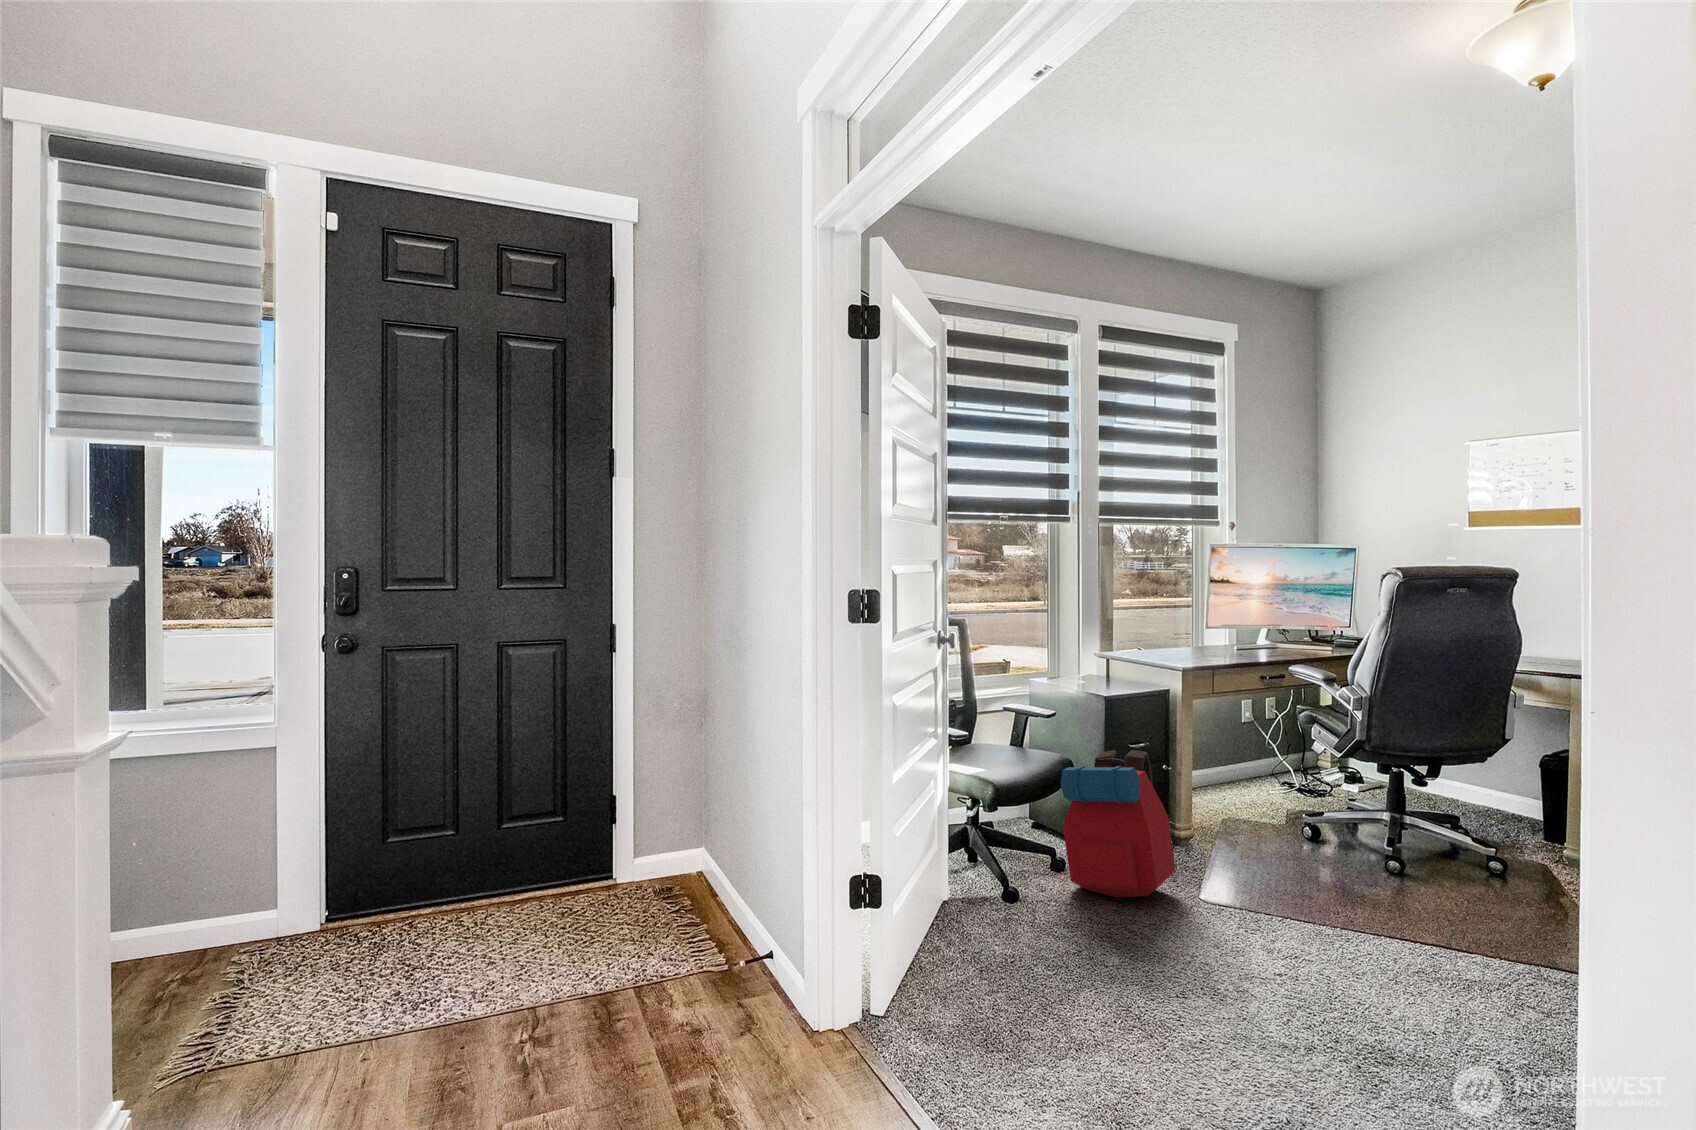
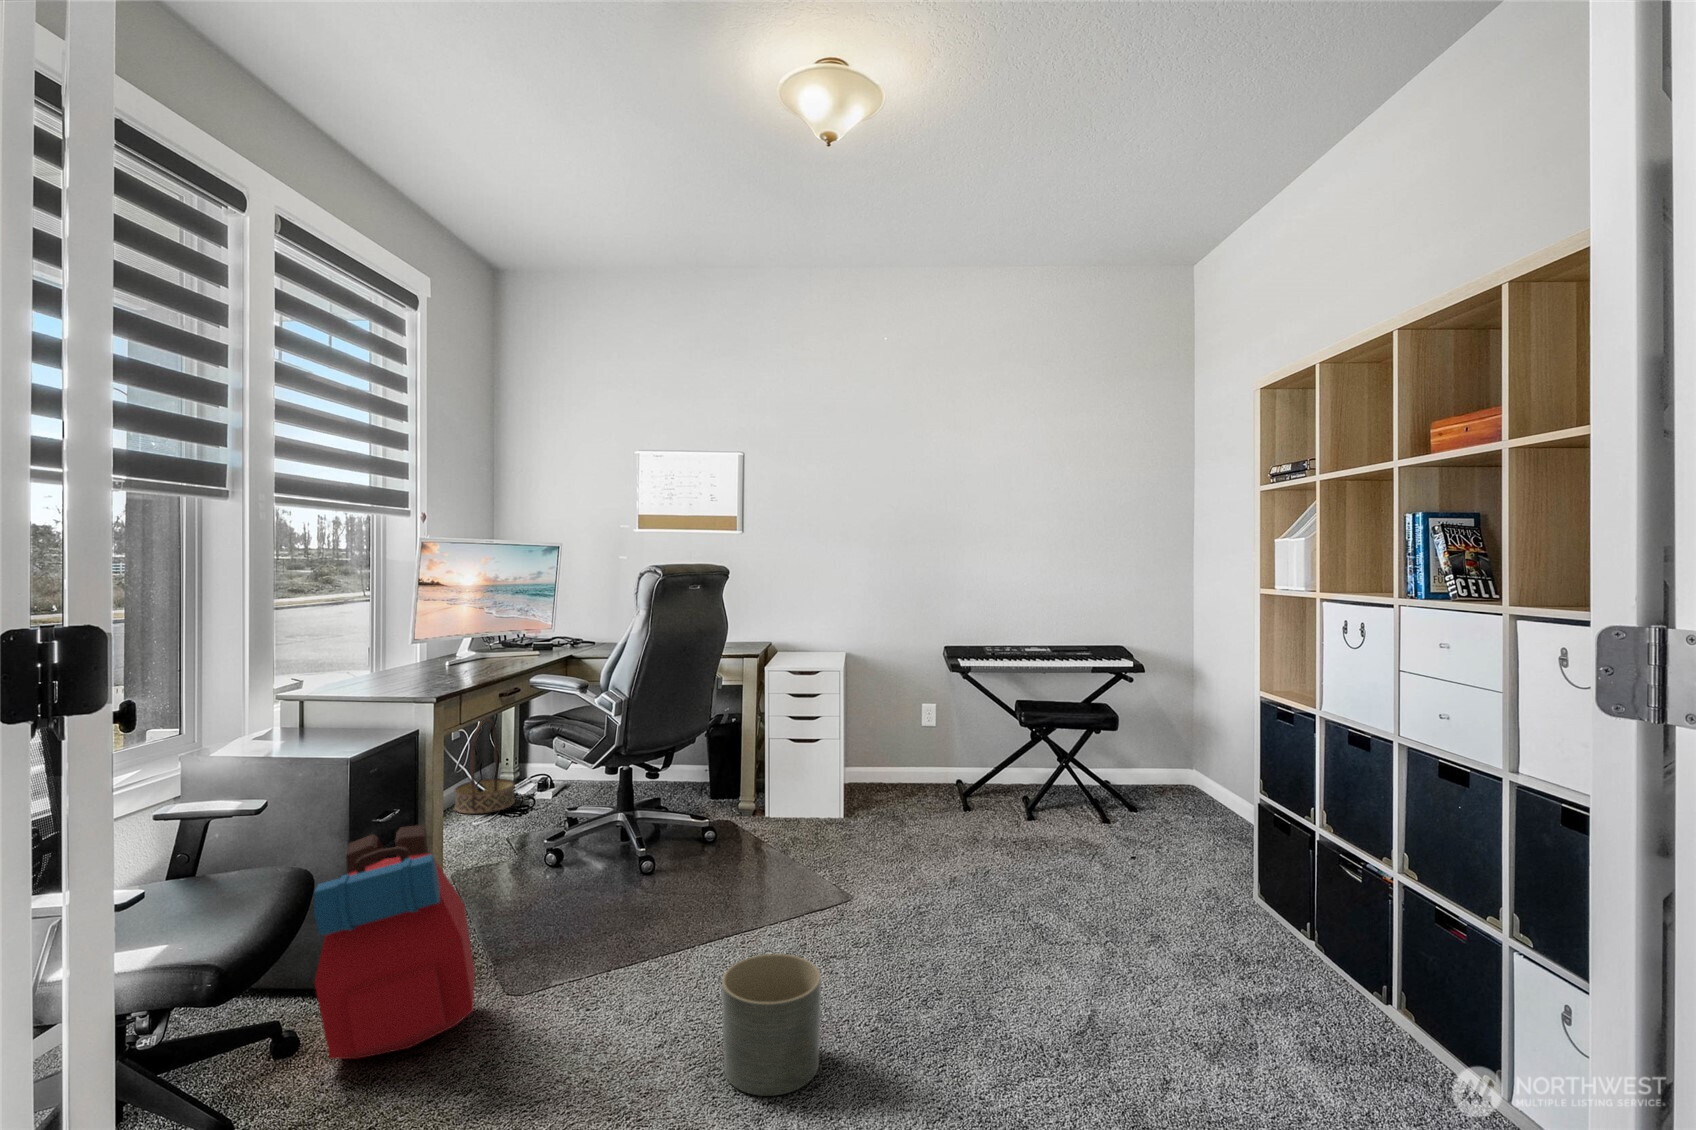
basket: none [1257,705,1313,789] -> present [455,719,515,814]
planter: none [1315,925,1423,1052] -> present [722,954,821,1096]

